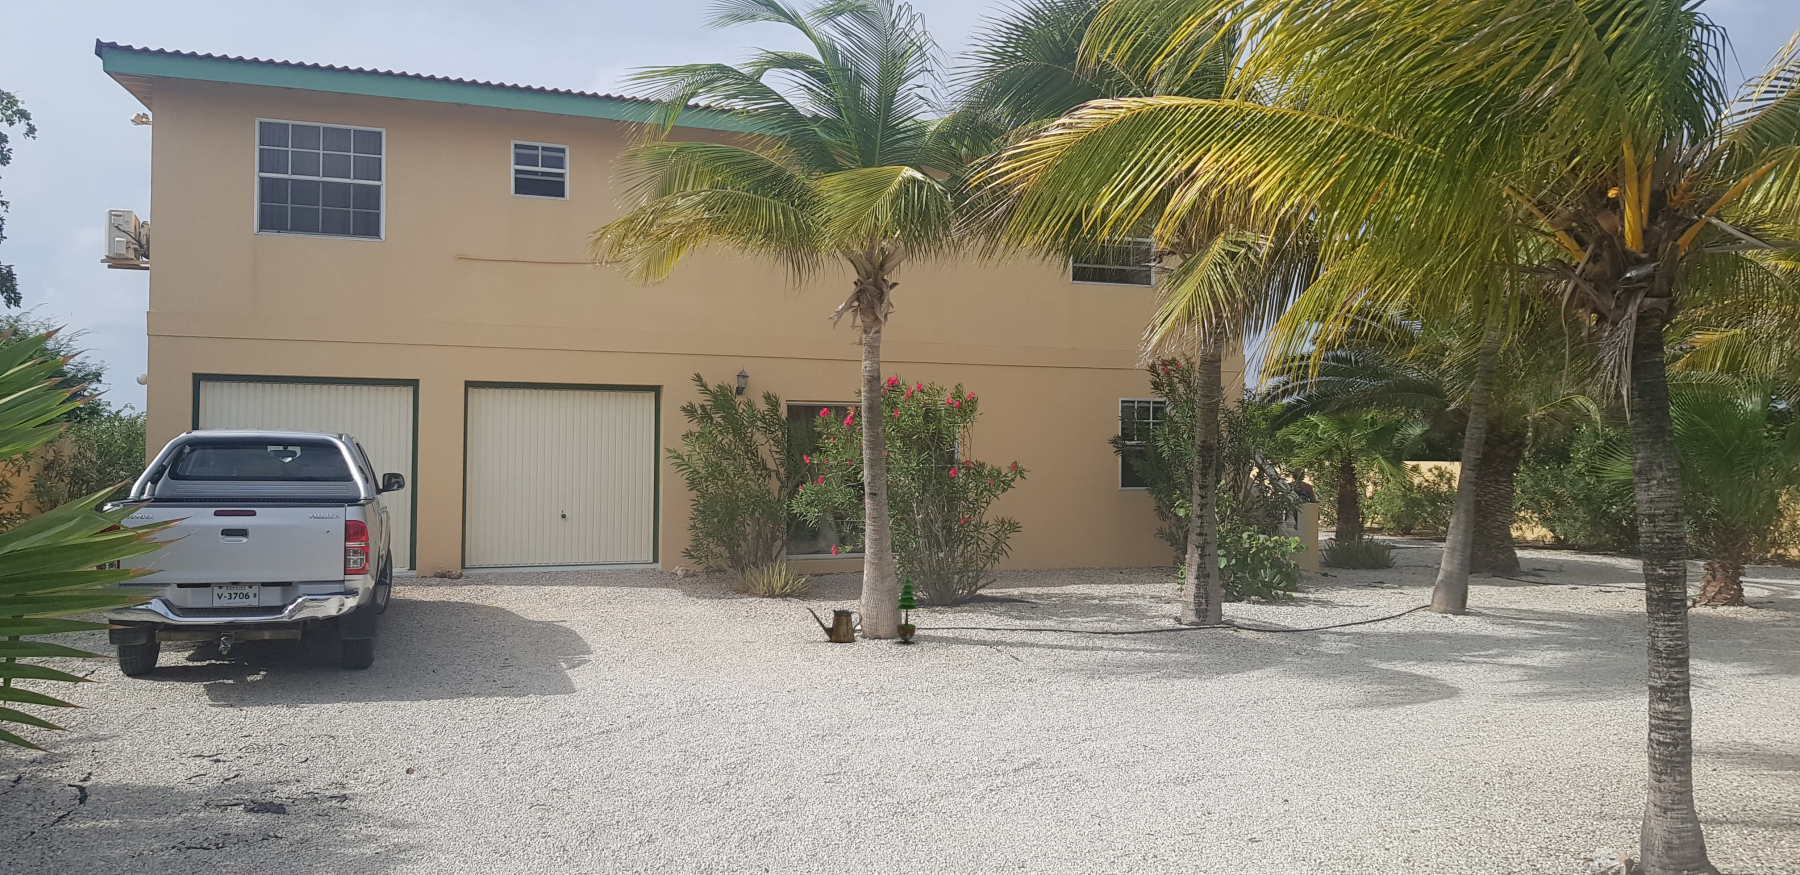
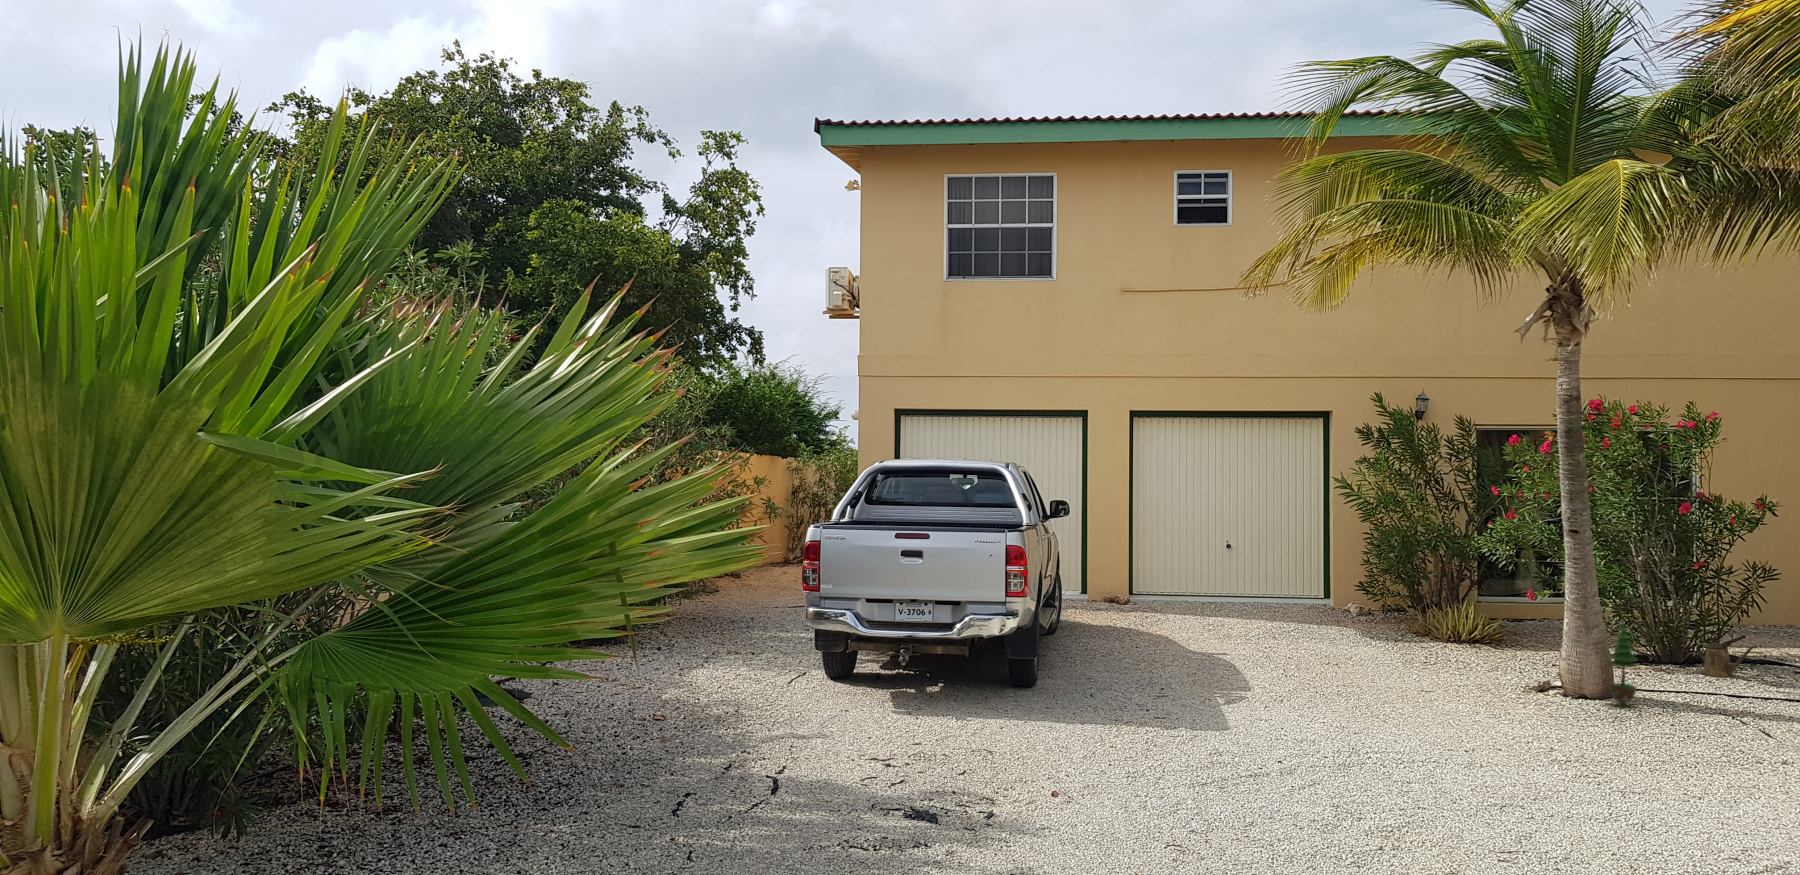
watering can: present [806,607,862,642] -> present [1696,643,1756,677]

